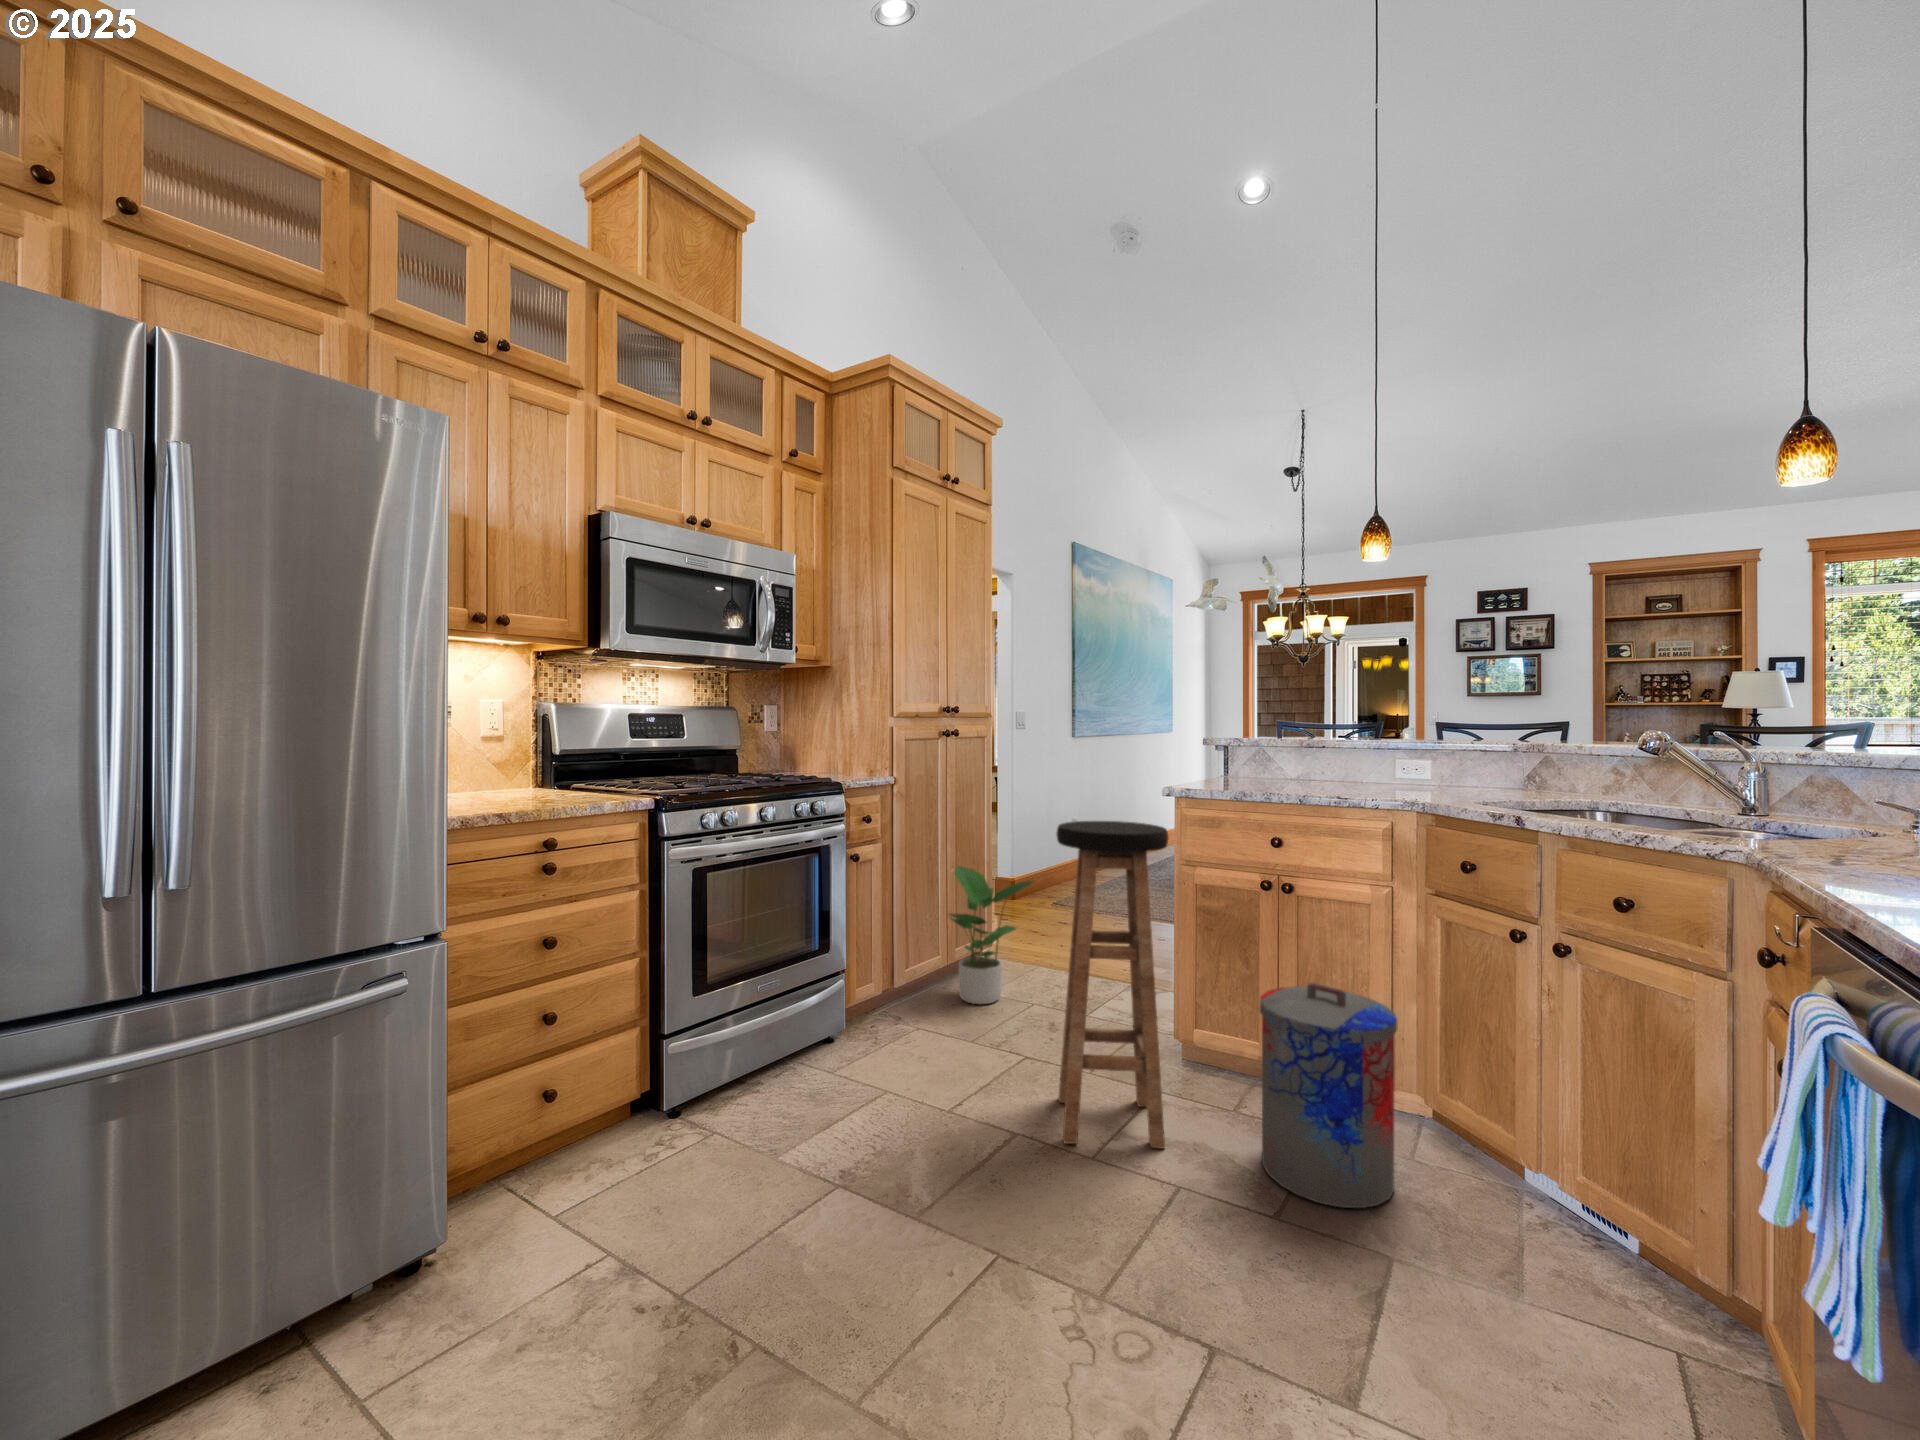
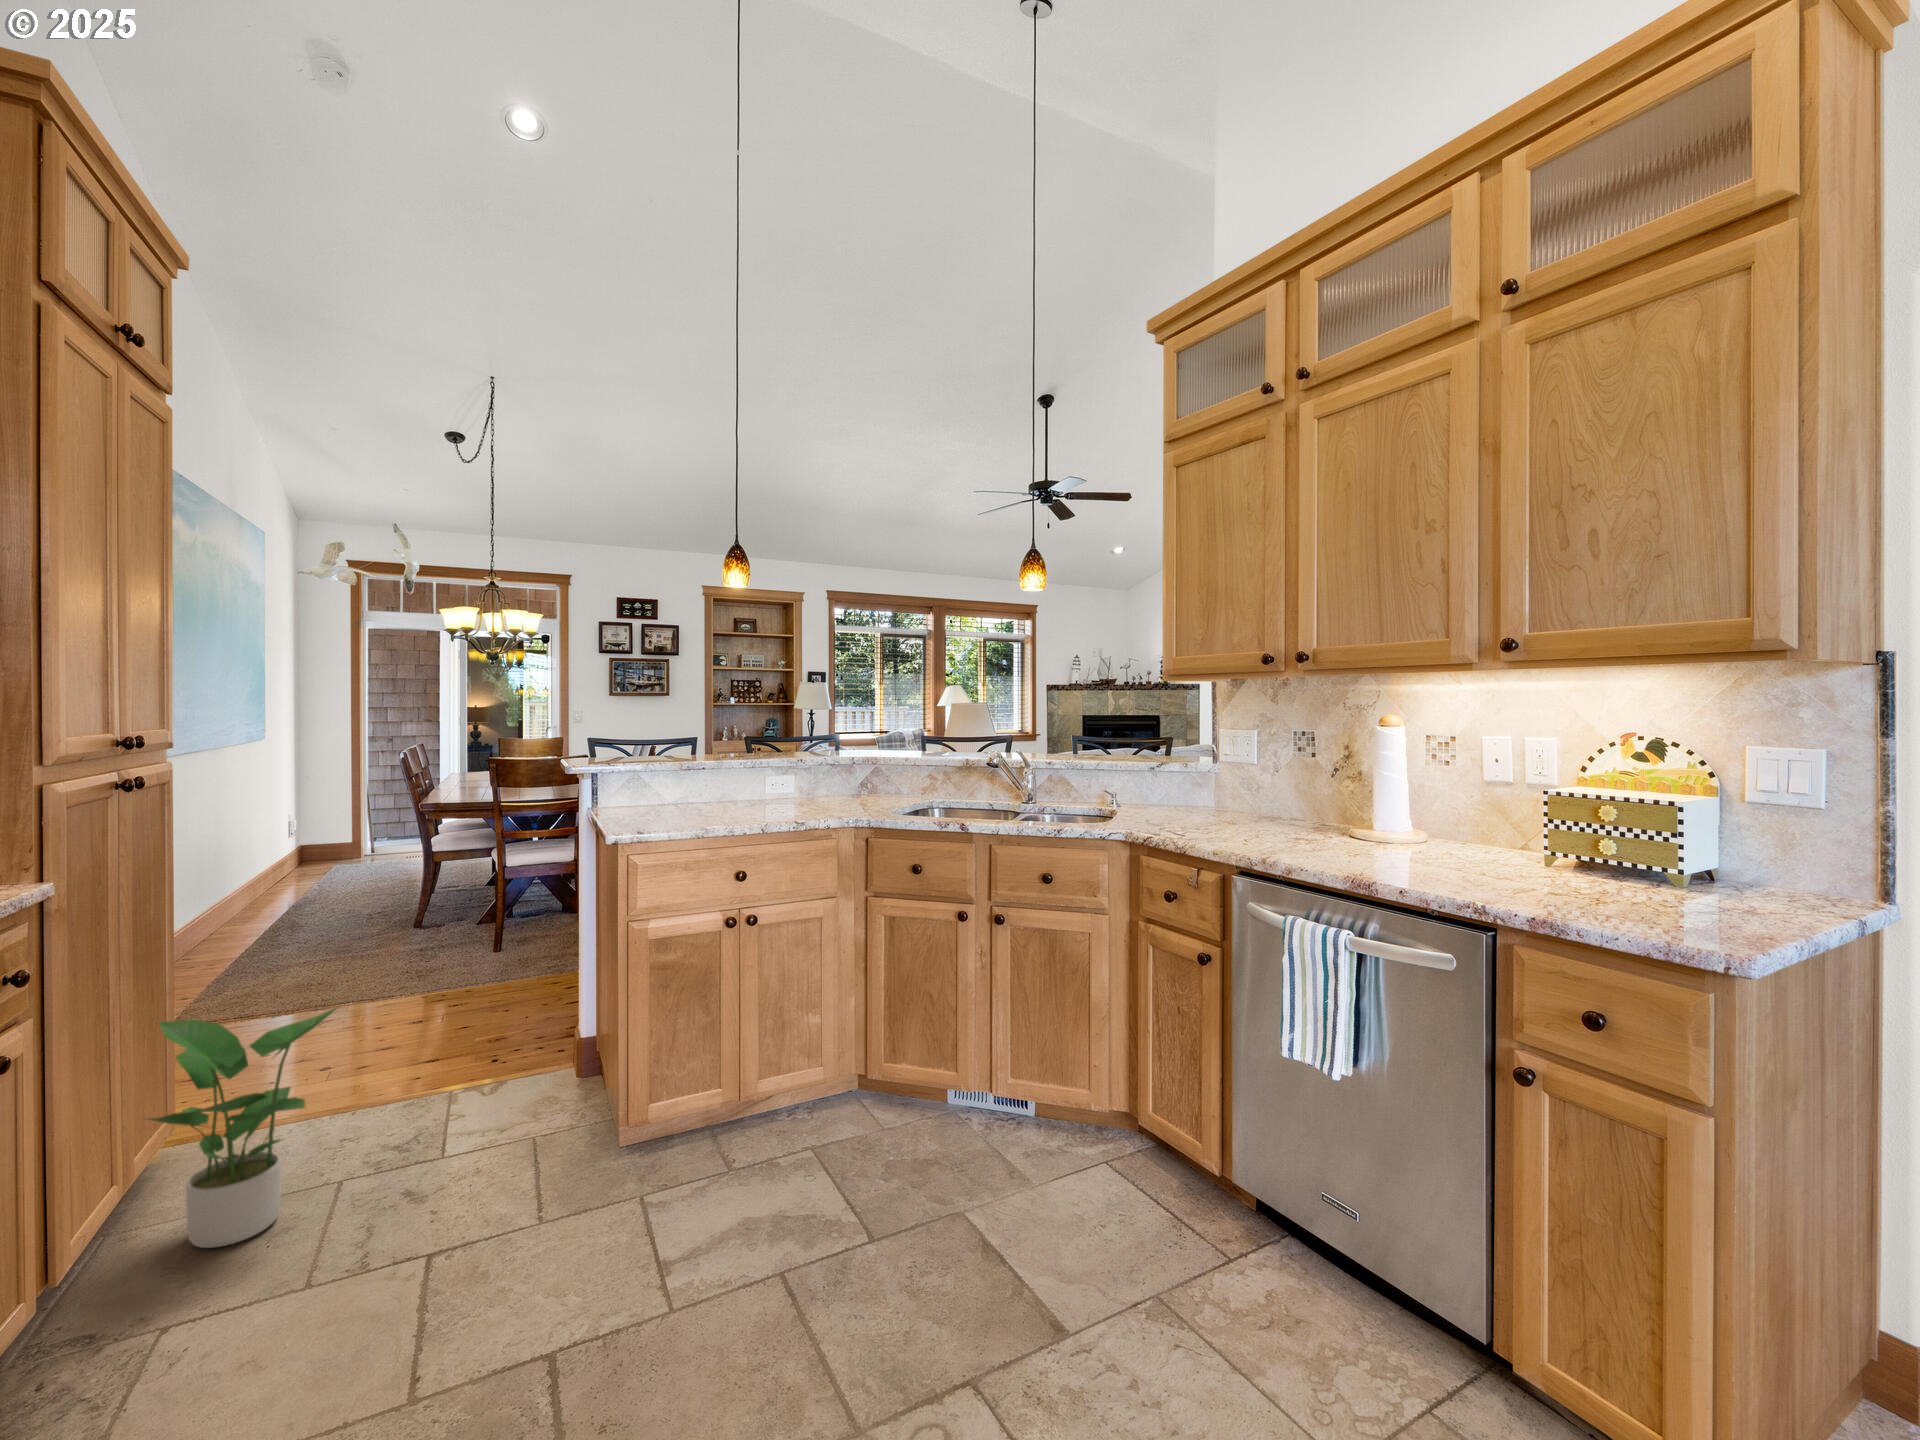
bar stool: present [1056,821,1169,1148] -> none [550,886,726,1323]
trash can: present [1260,983,1397,1208] -> none [795,1005,914,1215]

